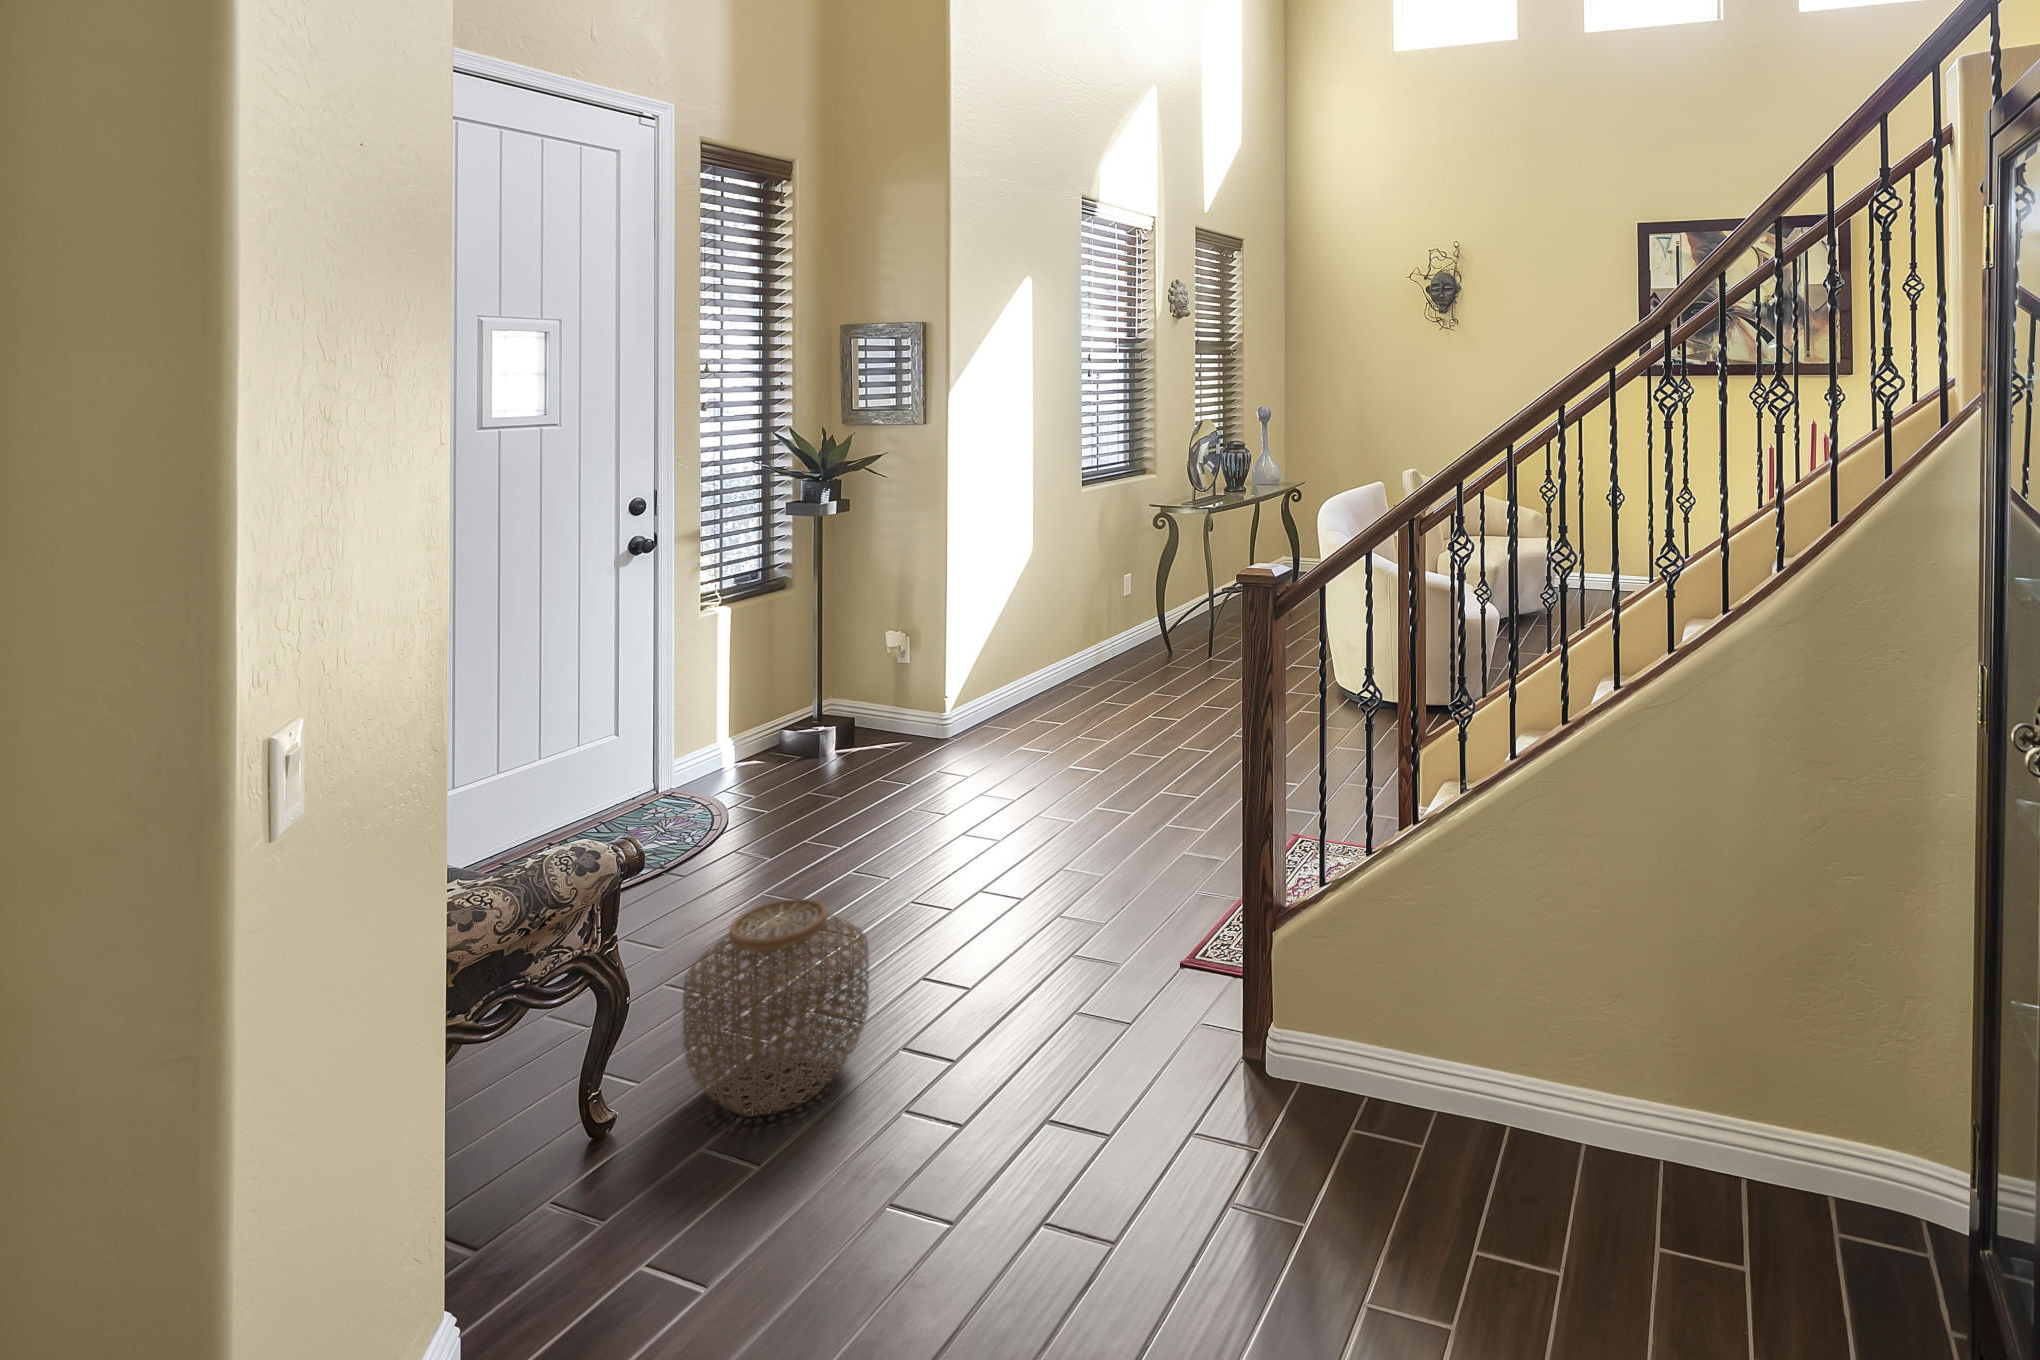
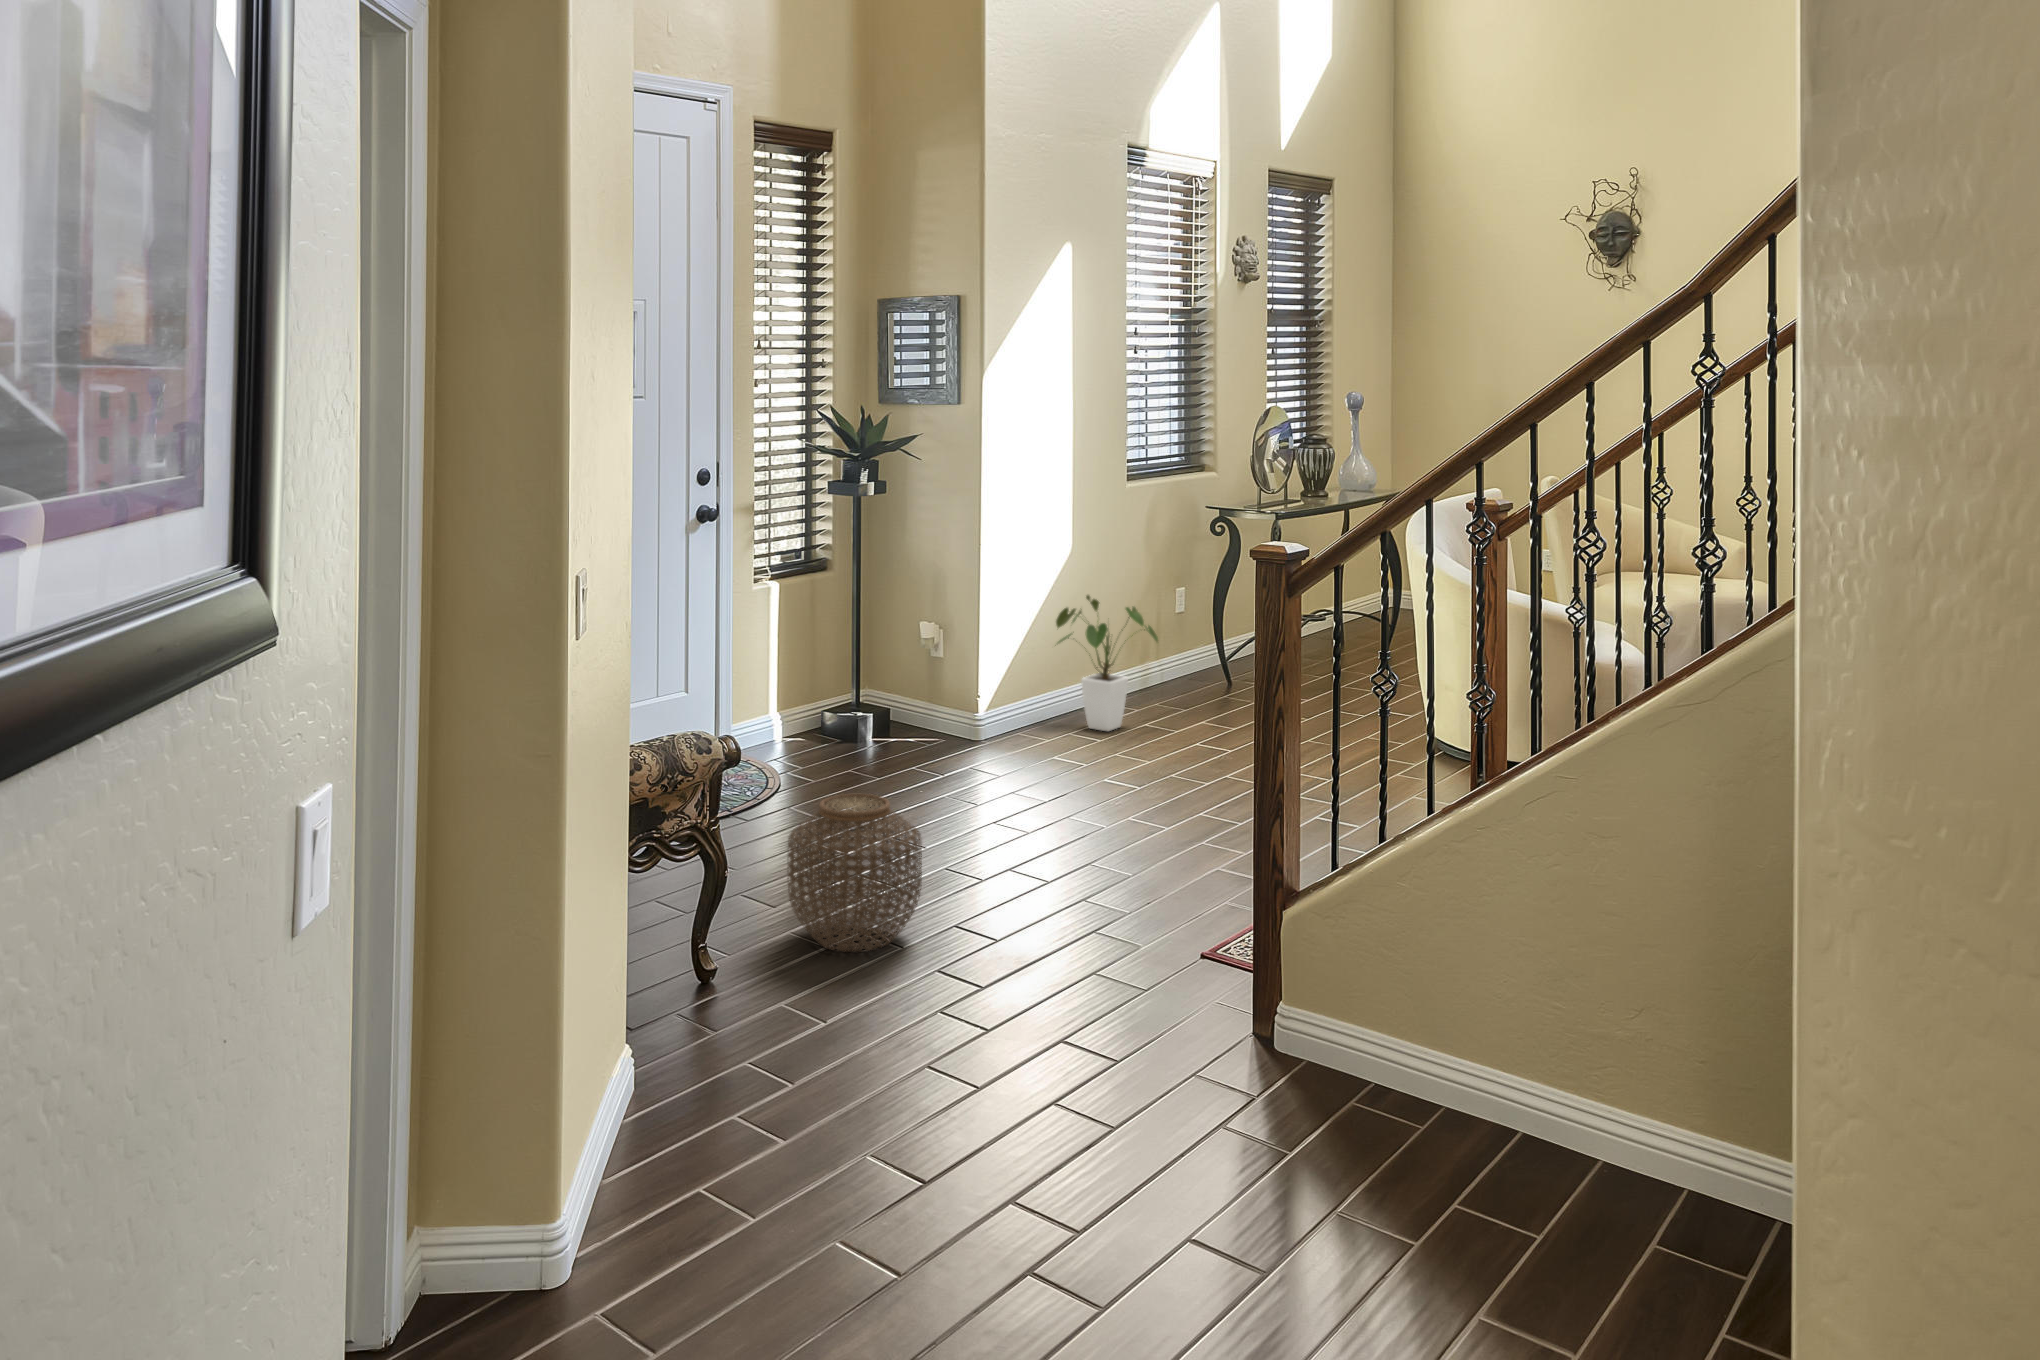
house plant: none [1016,592,1117,717] -> present [1056,595,1158,731]

